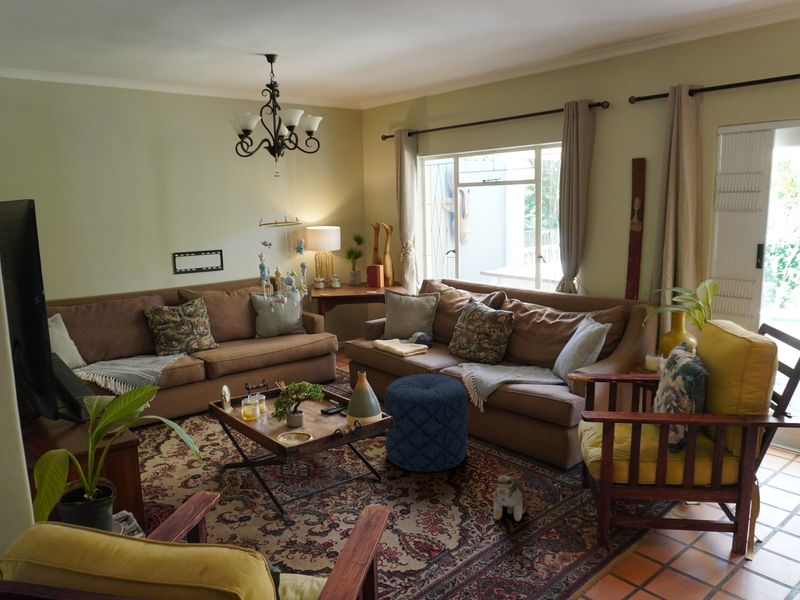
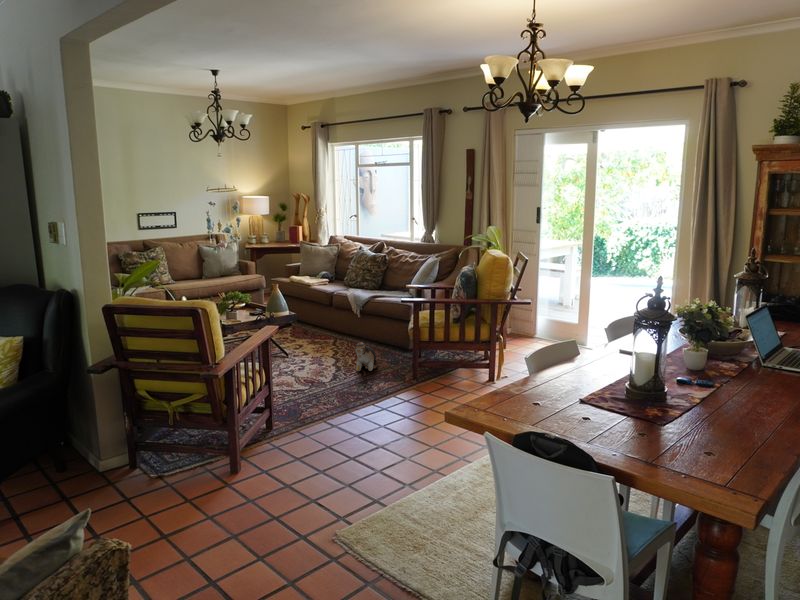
pouf: present [385,374,468,472] -> none [293,293,349,353]

